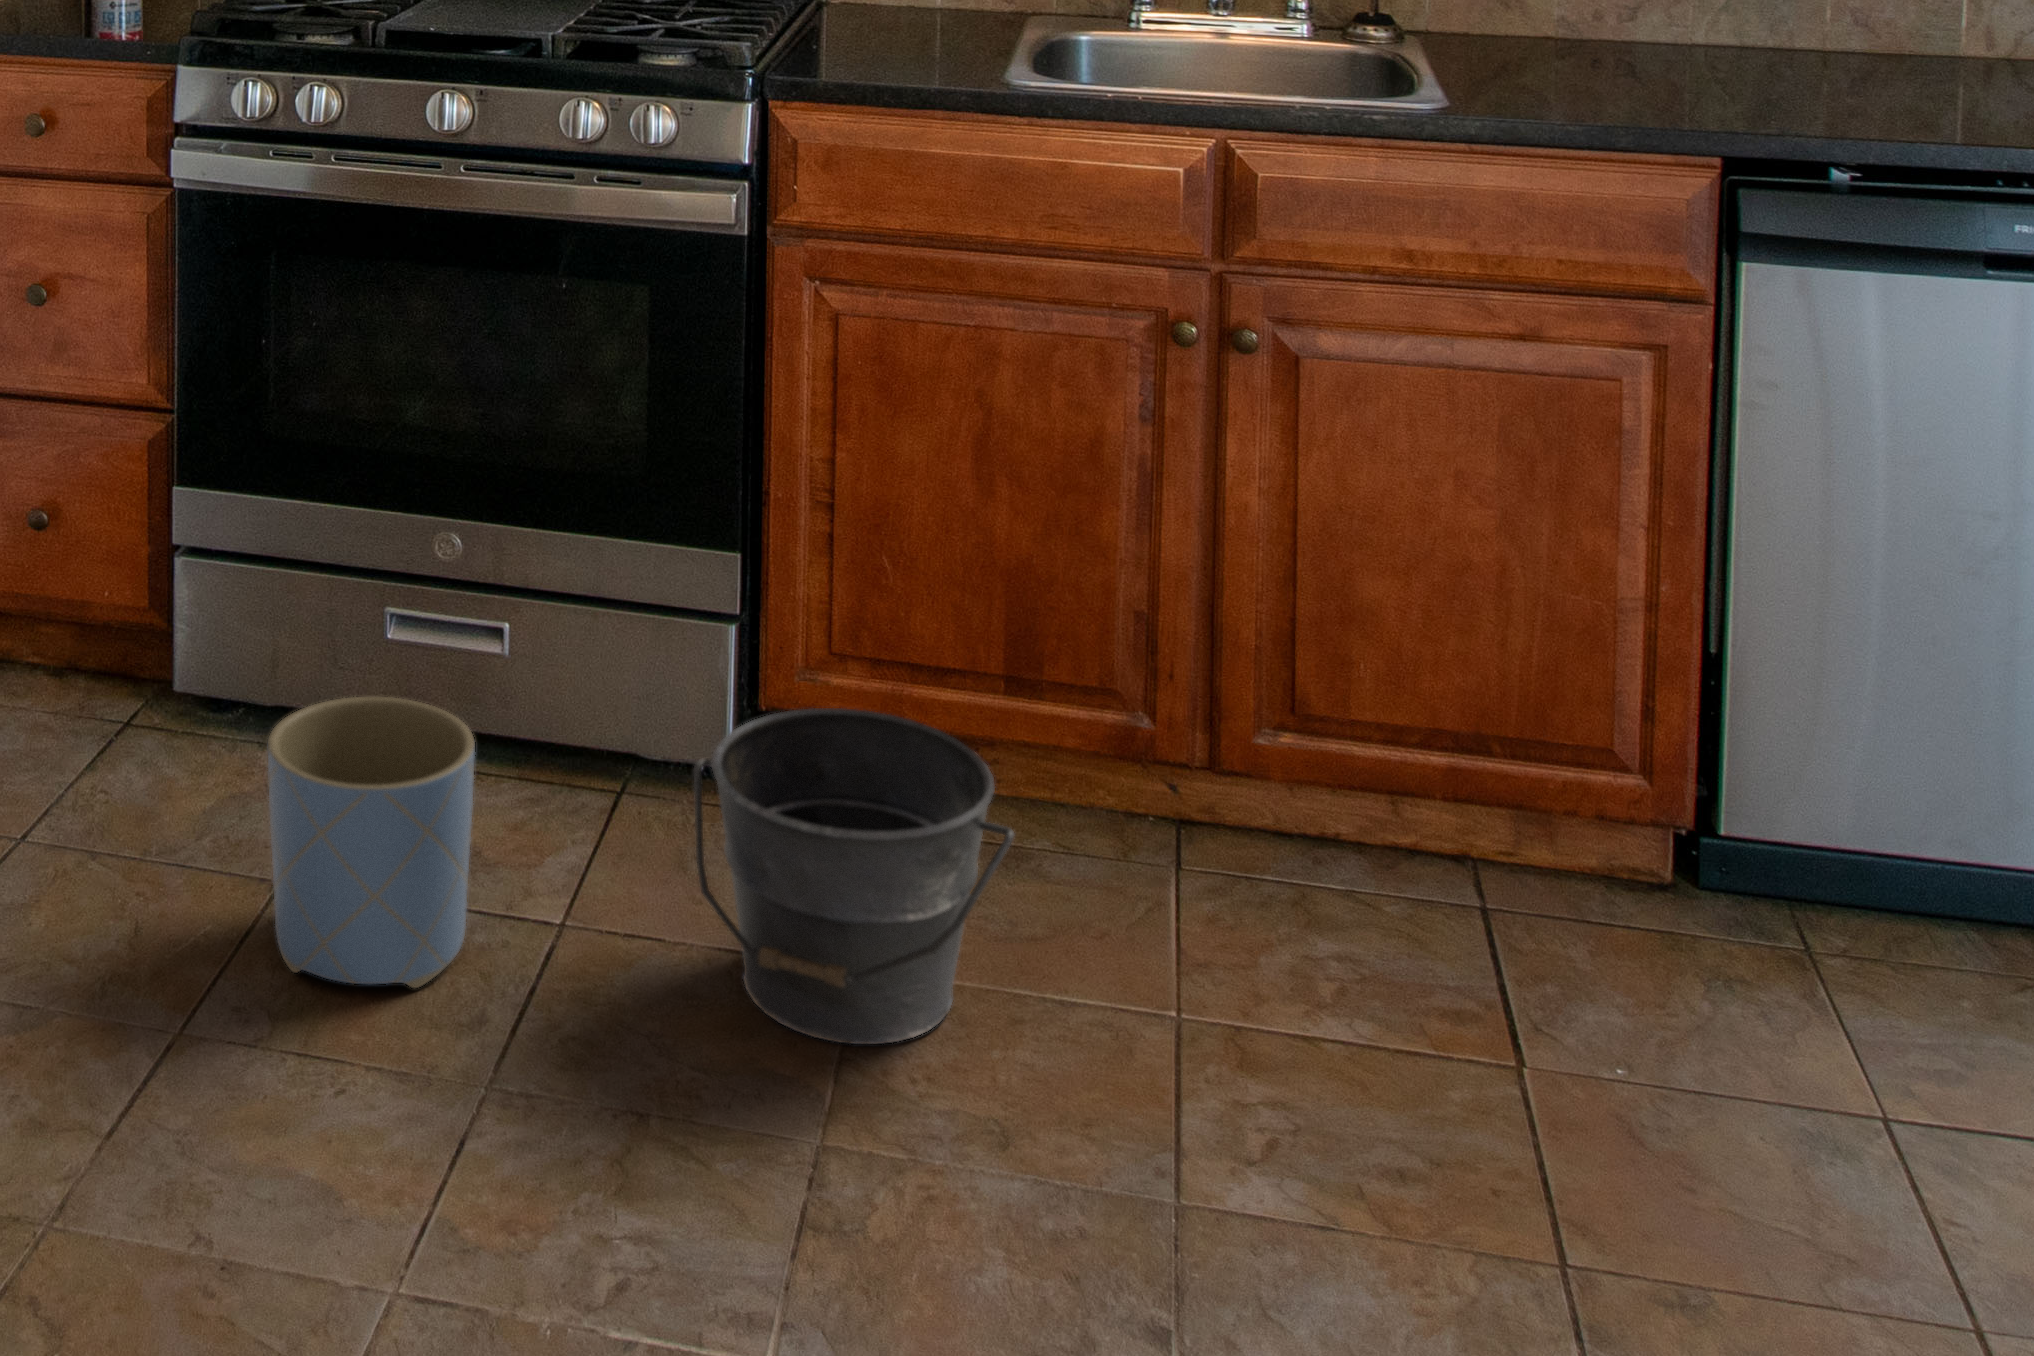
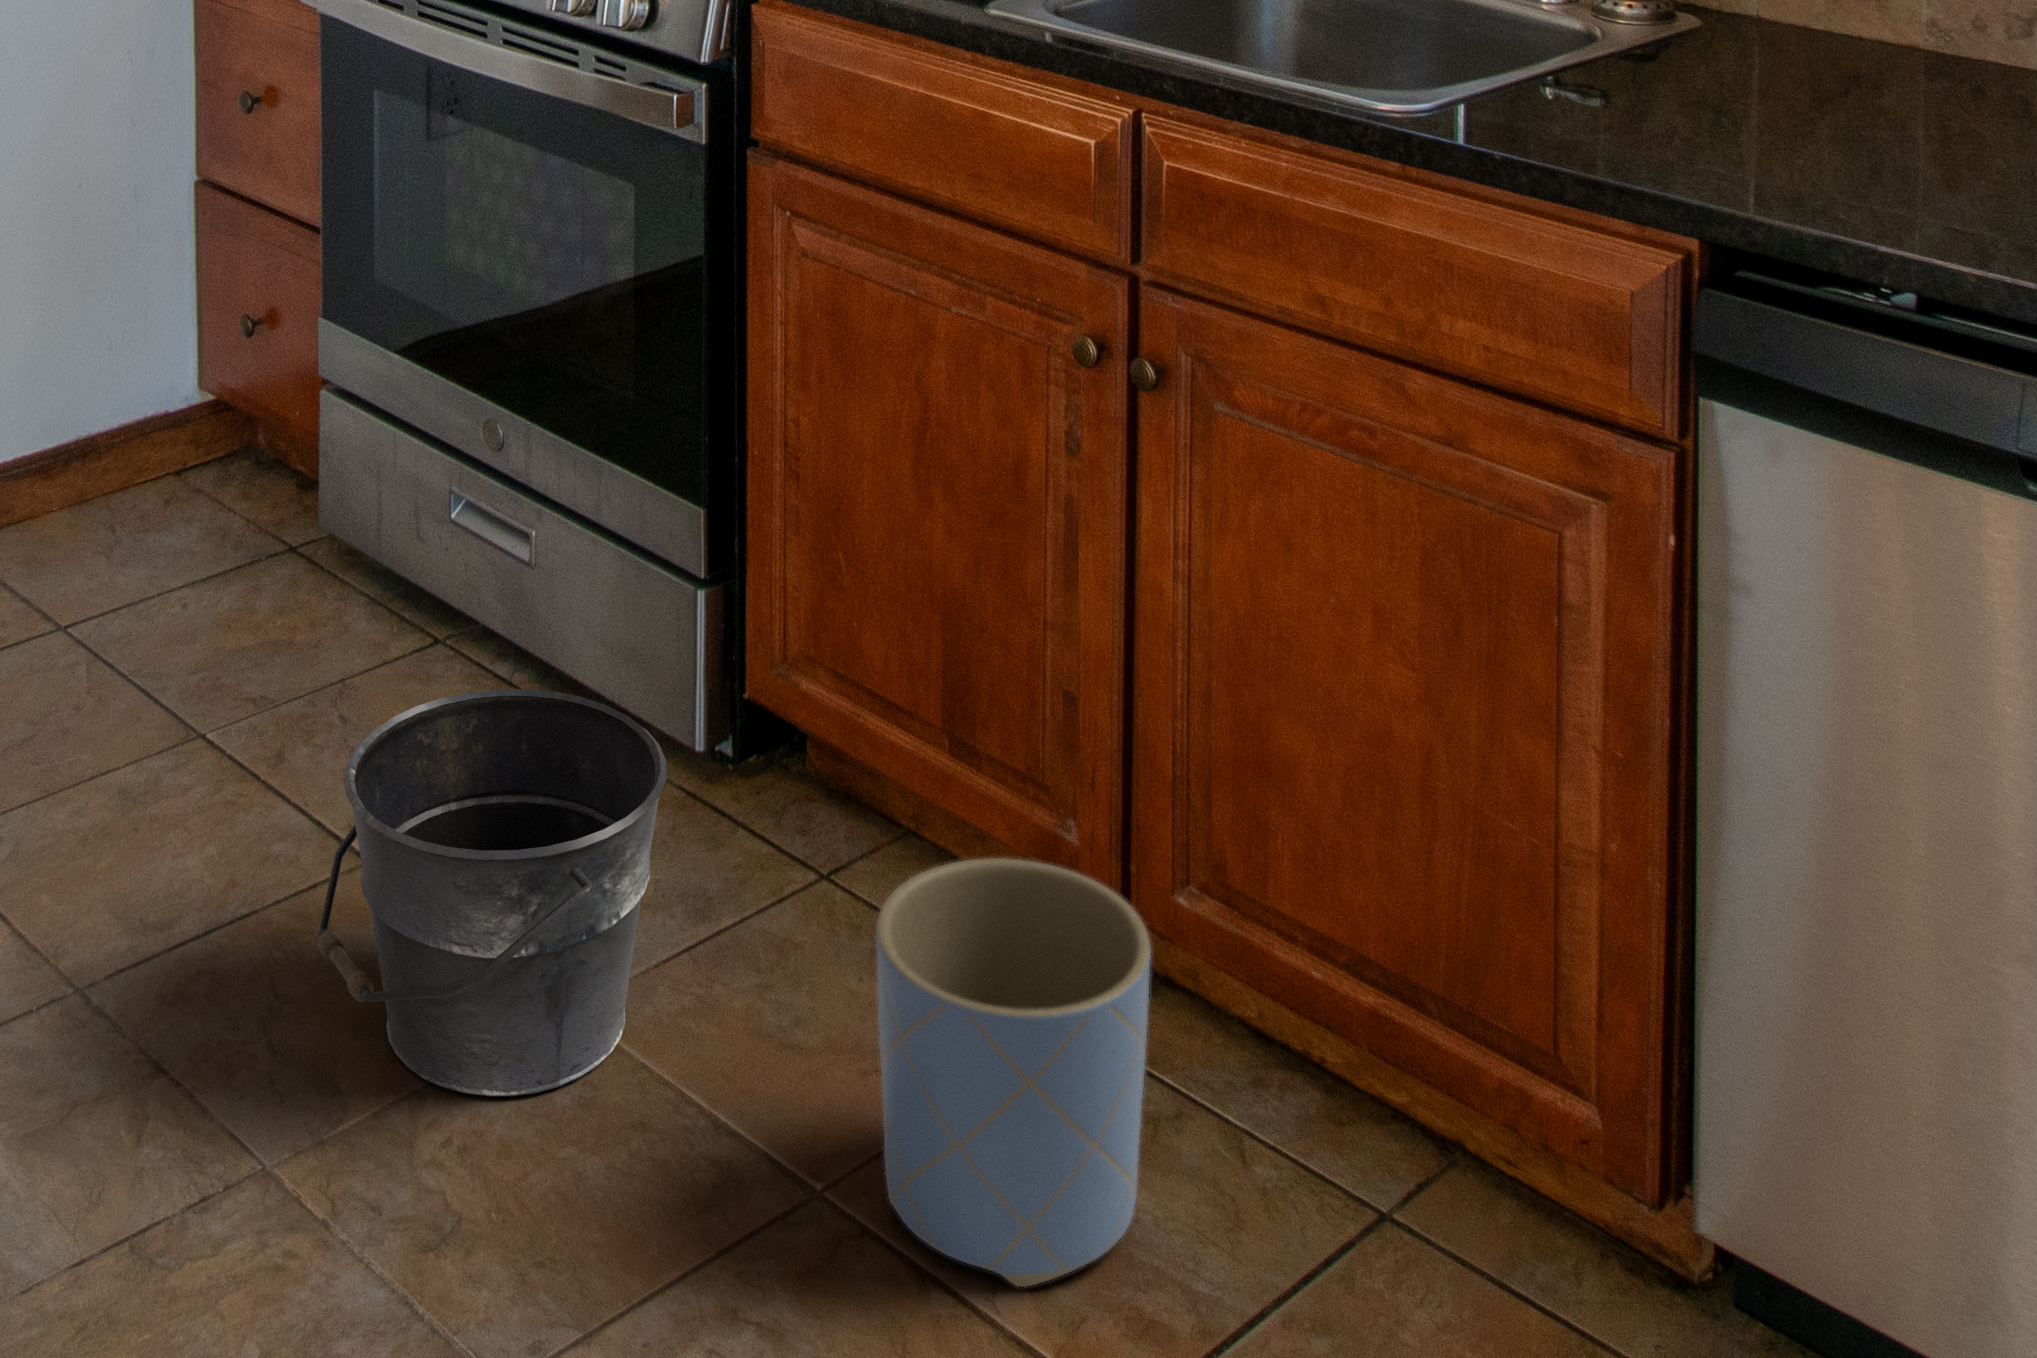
planter: present [268,697,475,988] -> present [876,858,1151,1287]

